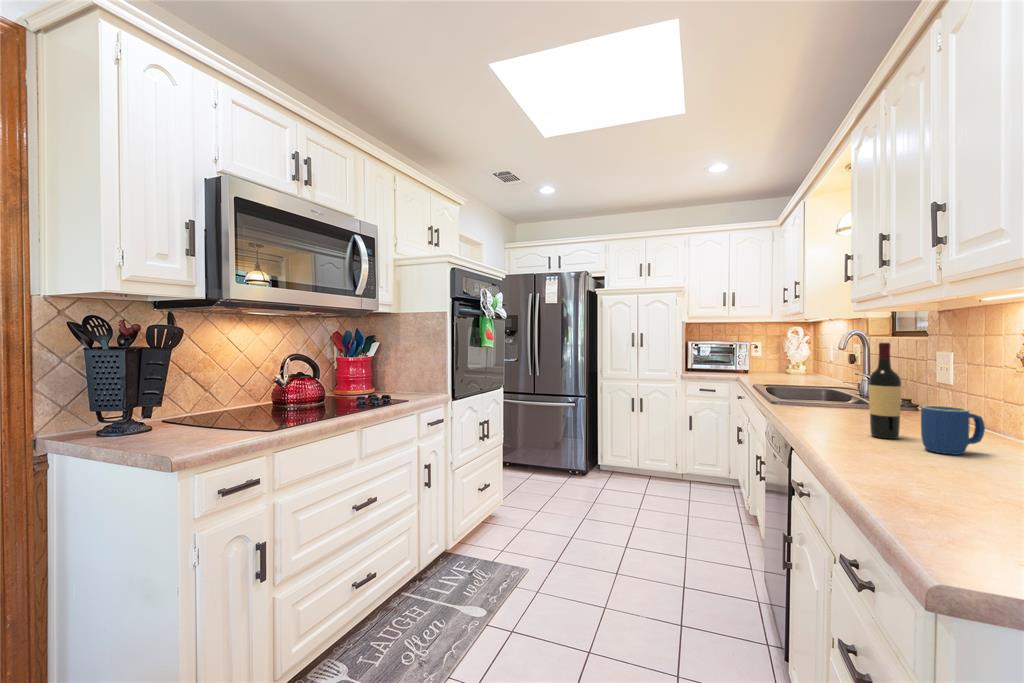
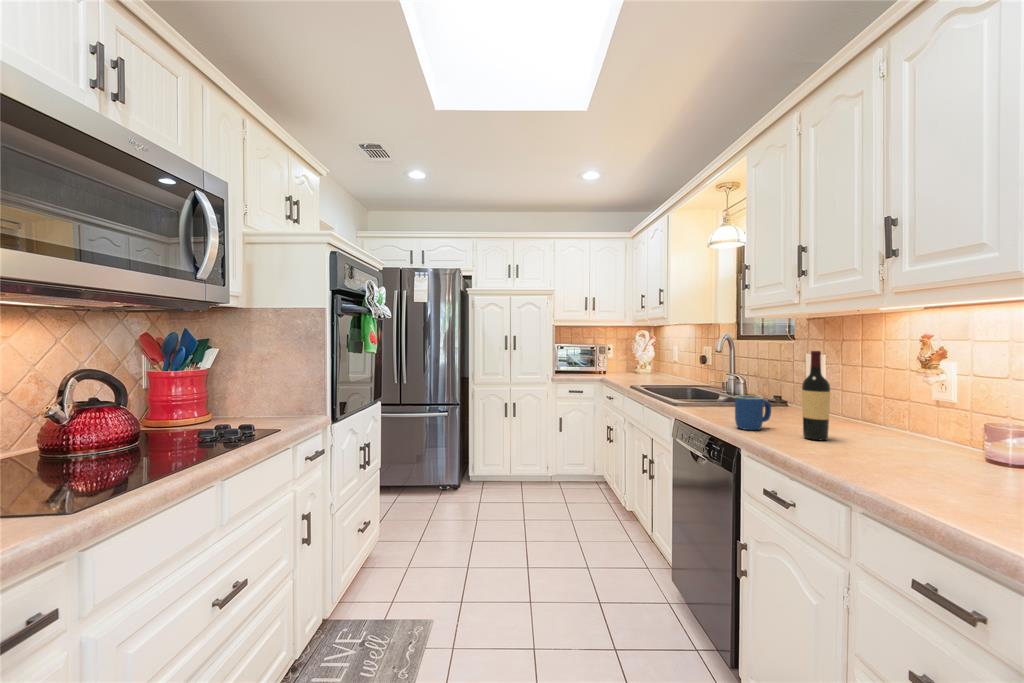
mug: present [921,406,985,455] -> present [735,395,771,430]

